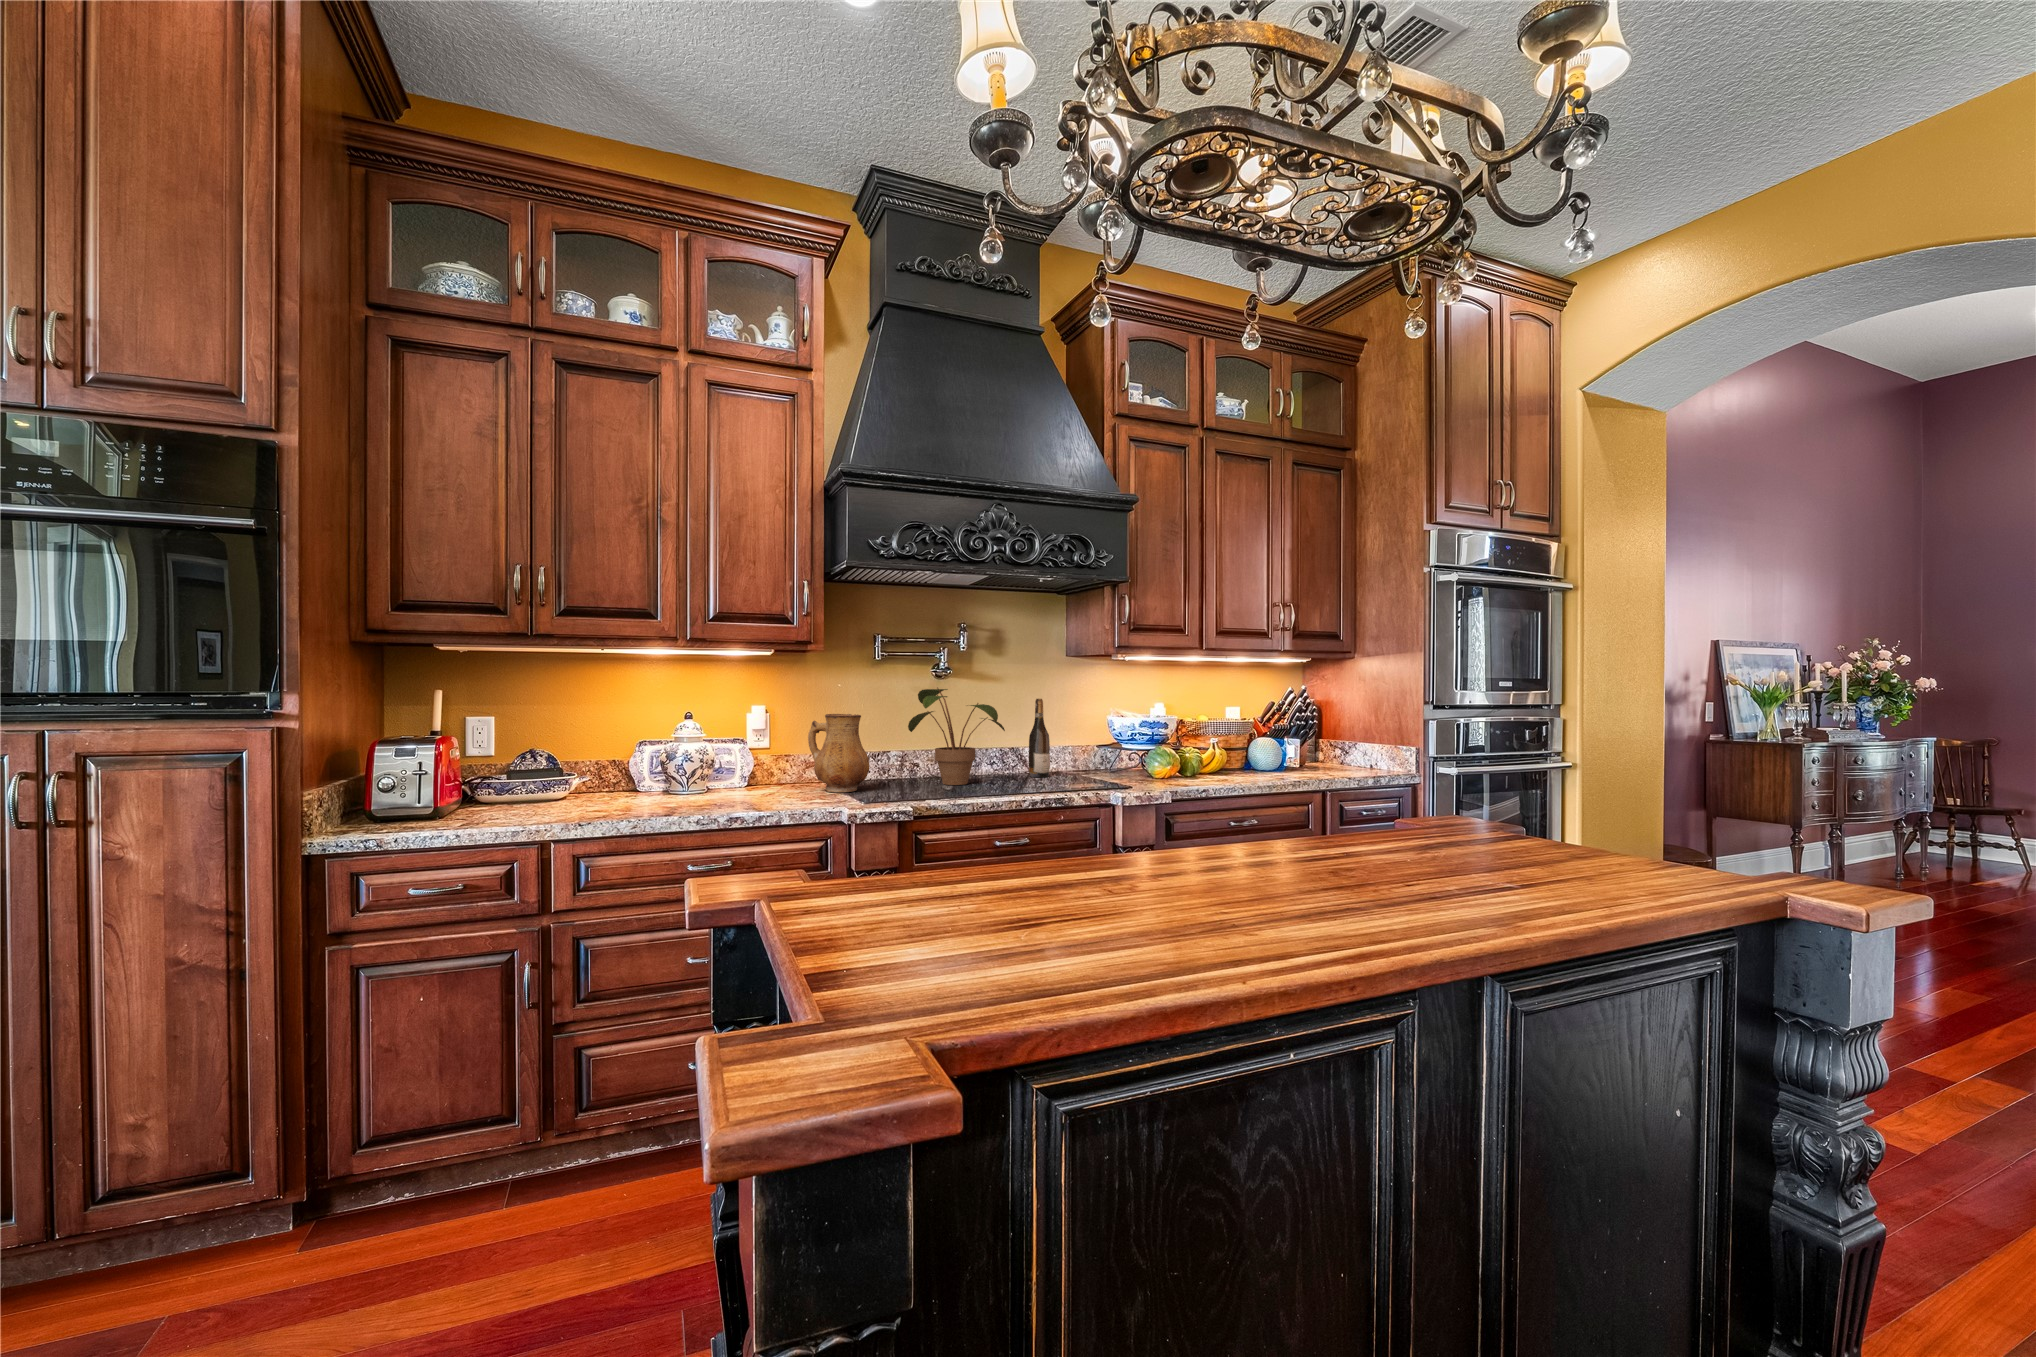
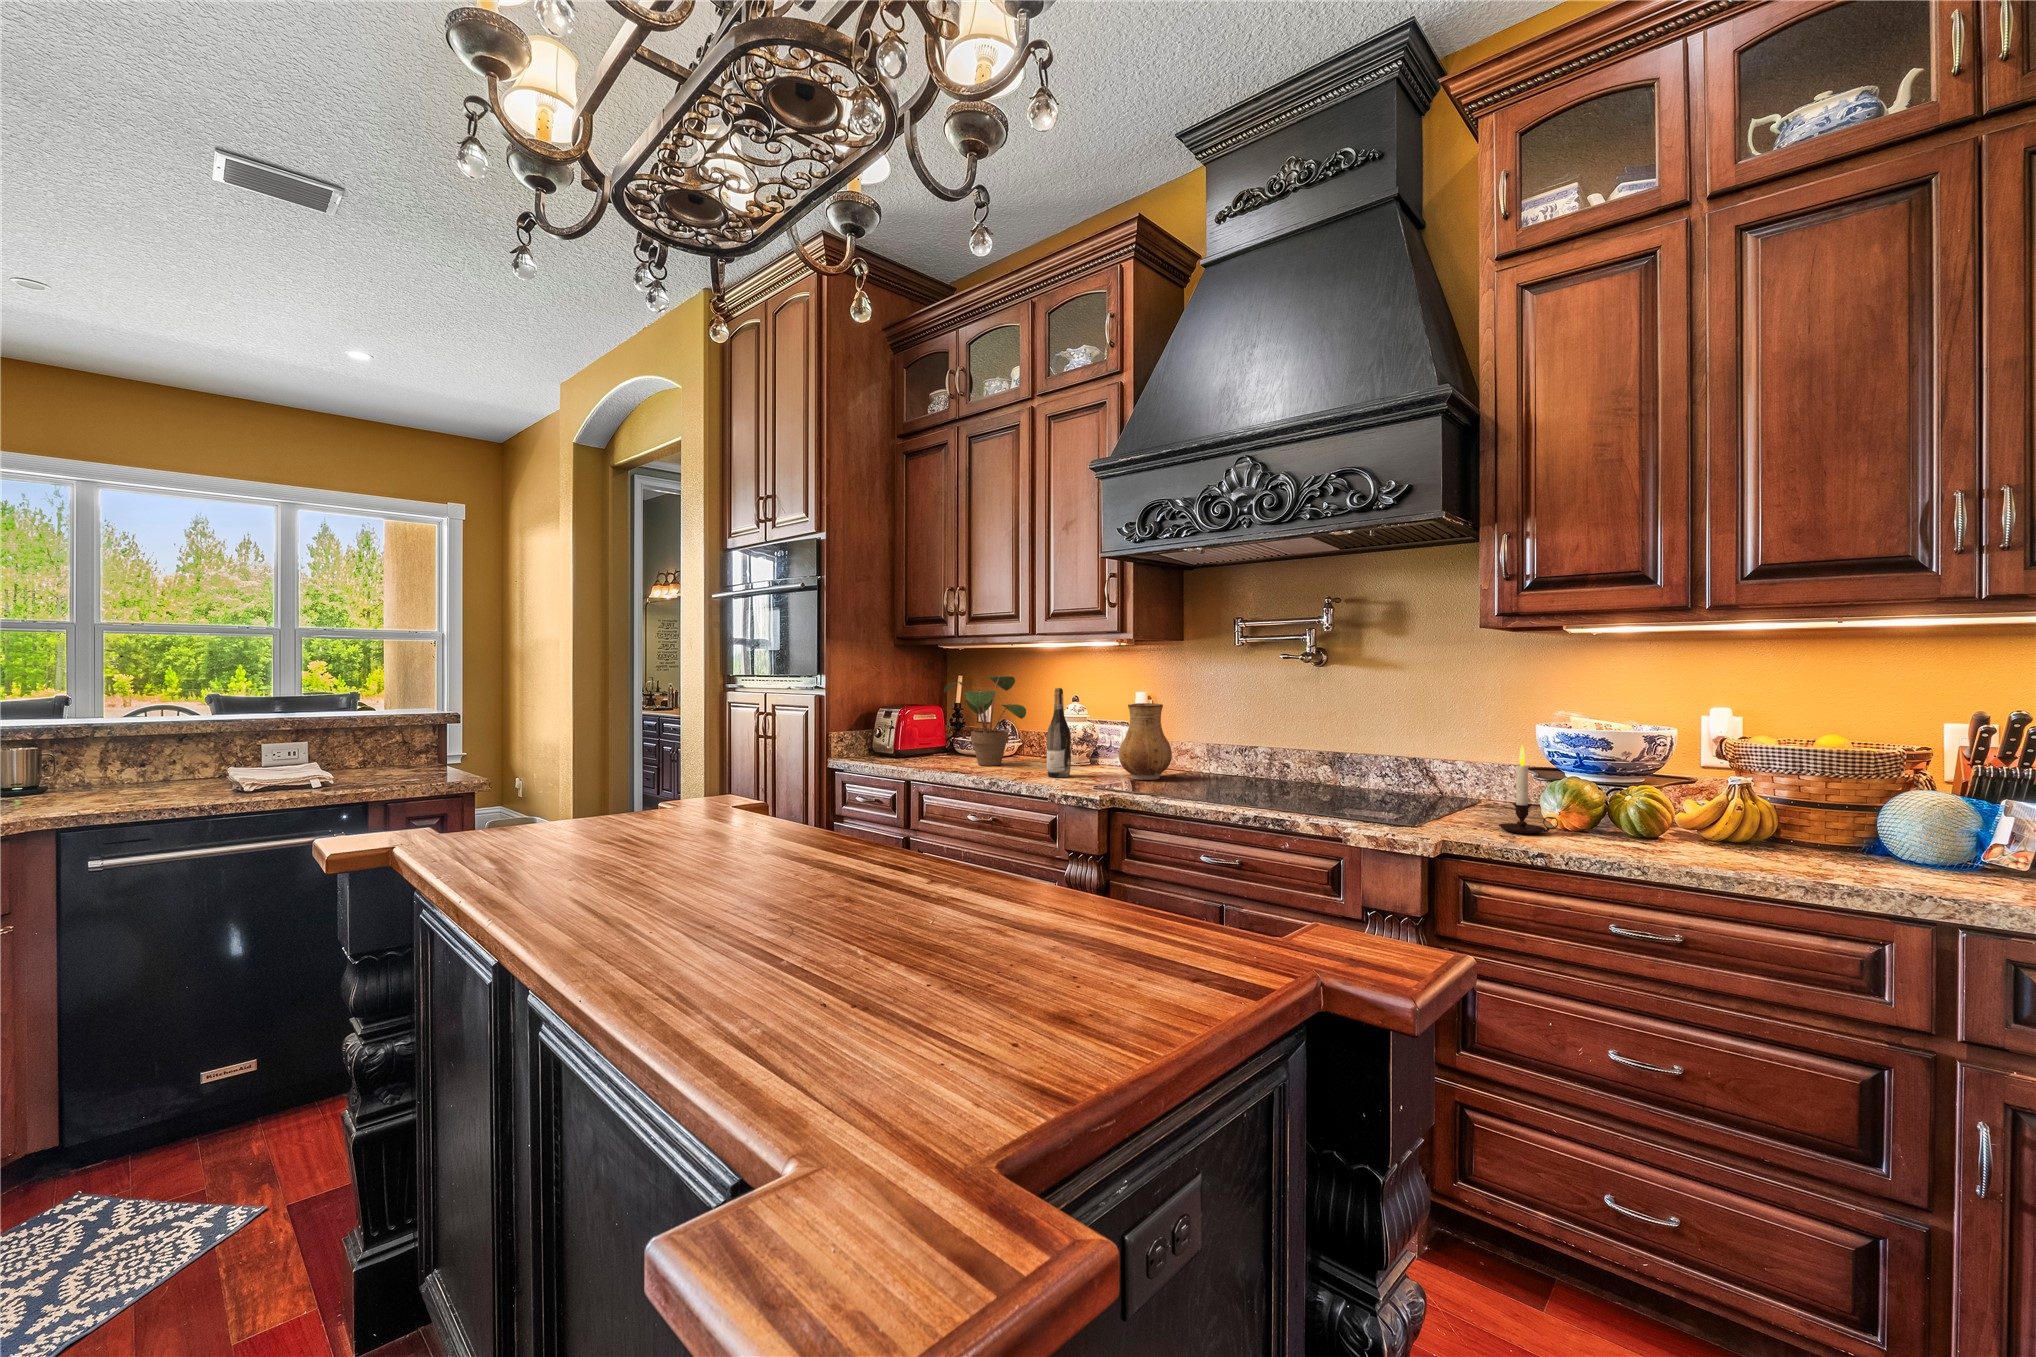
potted plant: present [908,687,1005,785] -> present [944,675,1026,766]
wine bottle: present [1028,699,1050,777] -> present [1047,688,1071,777]
candle: none [1148,728,1174,783] -> present [1499,745,1558,834]

